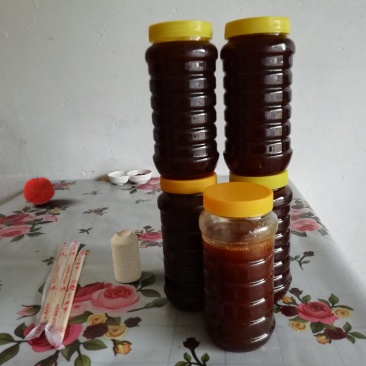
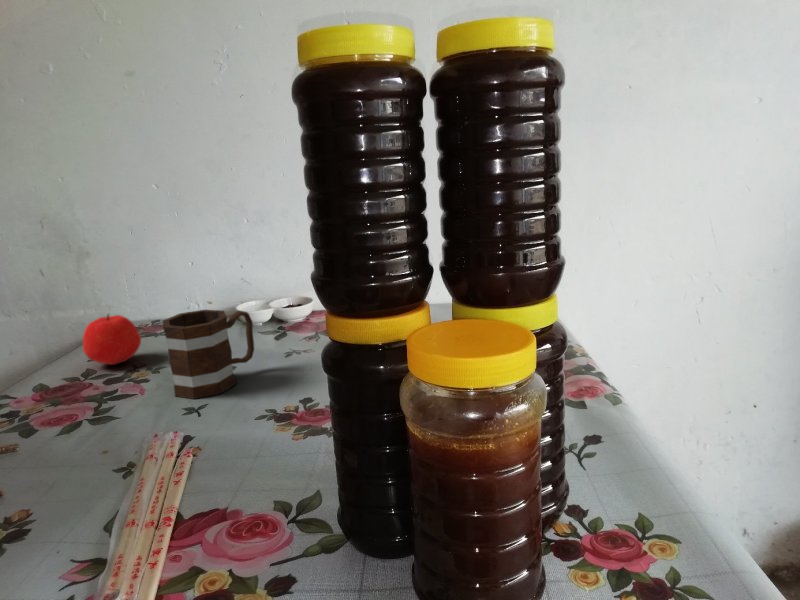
mug: none [68,175,119,225] -> present [163,310,254,399]
candle: present [111,229,141,283] -> none [238,409,296,508]

